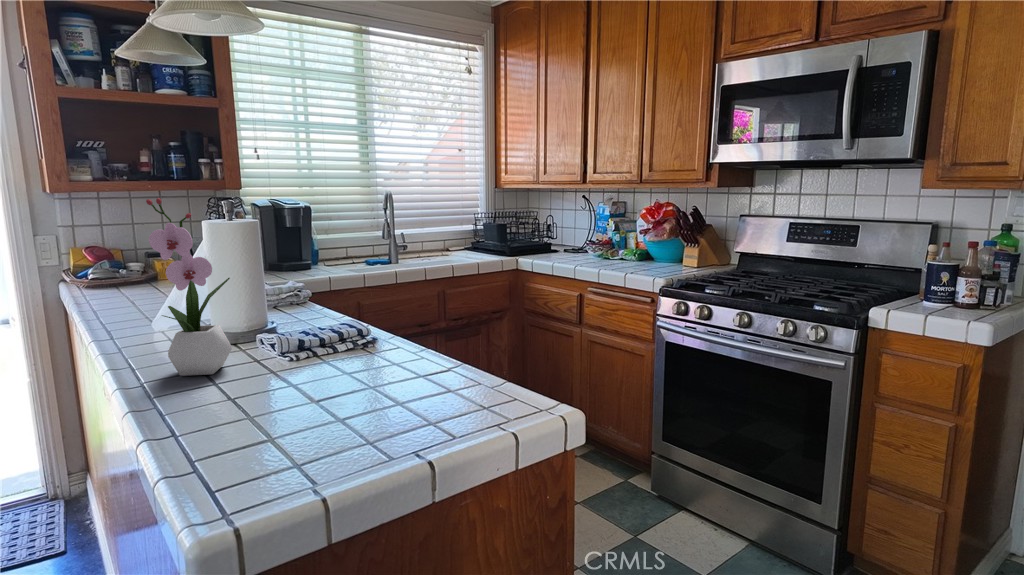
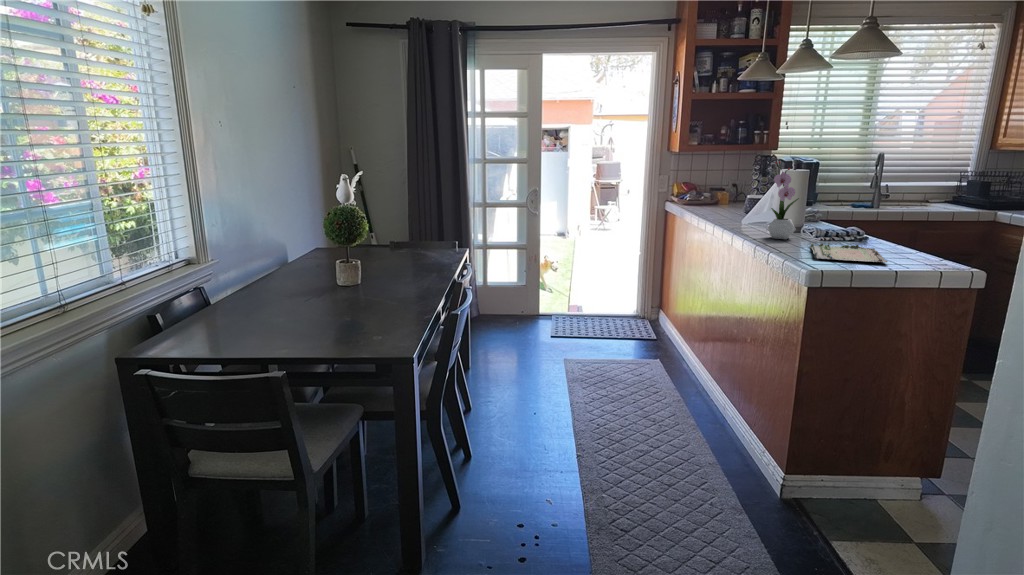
tray: none [238,362,418,462] -> present [810,242,888,262]

